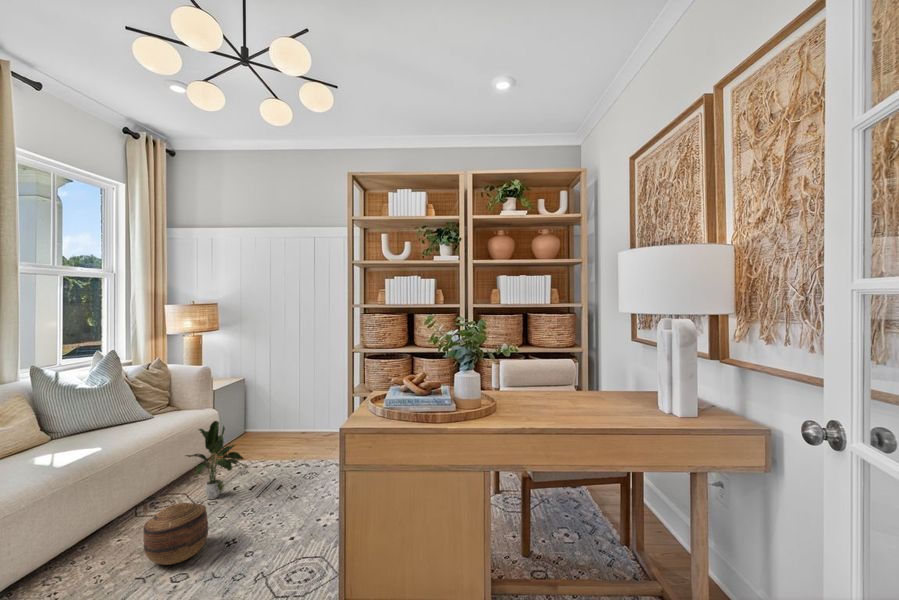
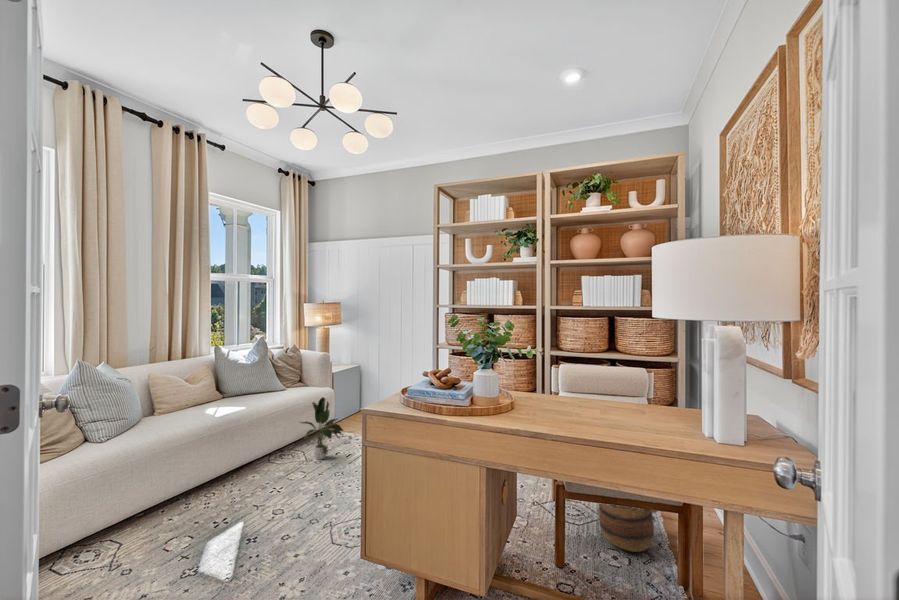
basket: present [143,503,208,565] -> present [599,504,654,552]

